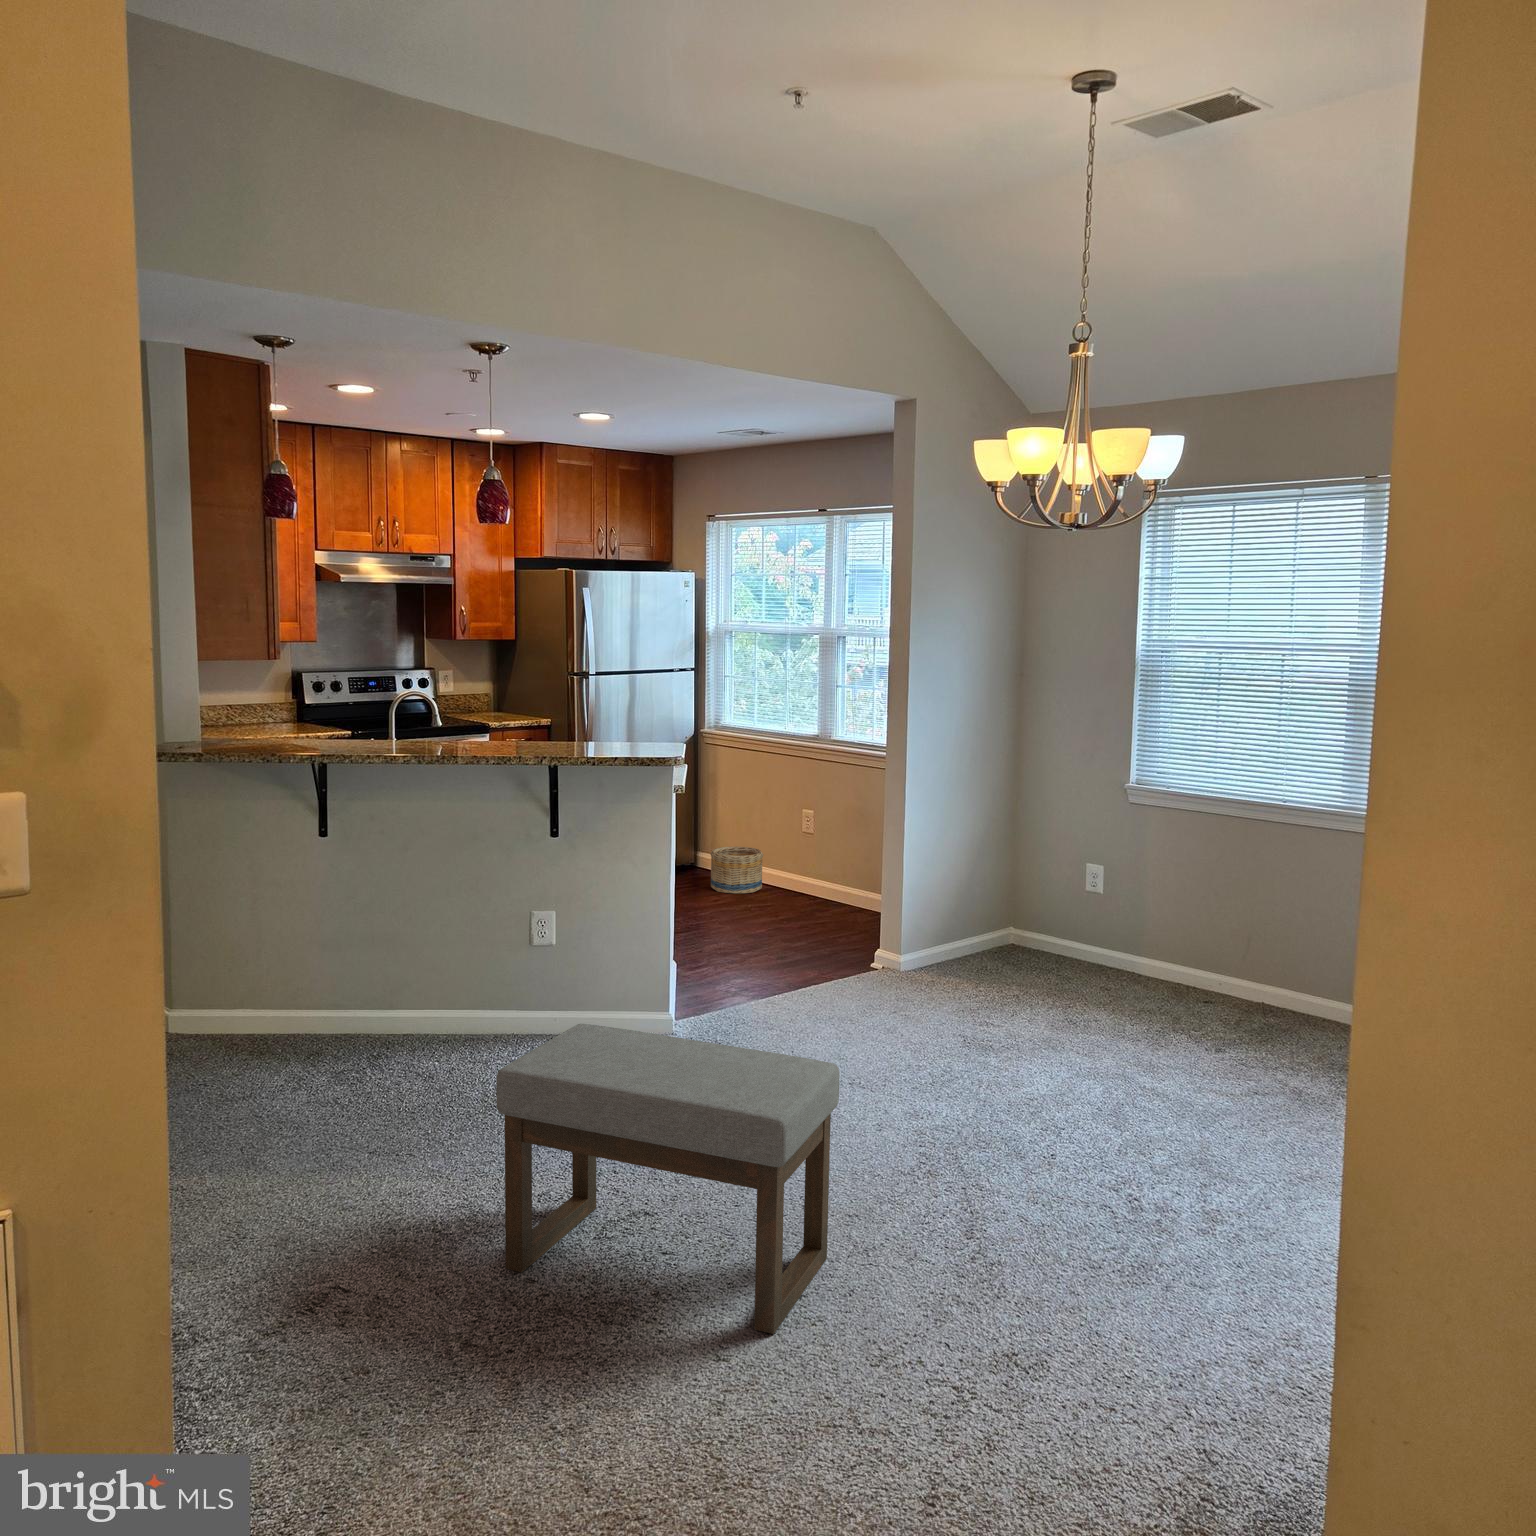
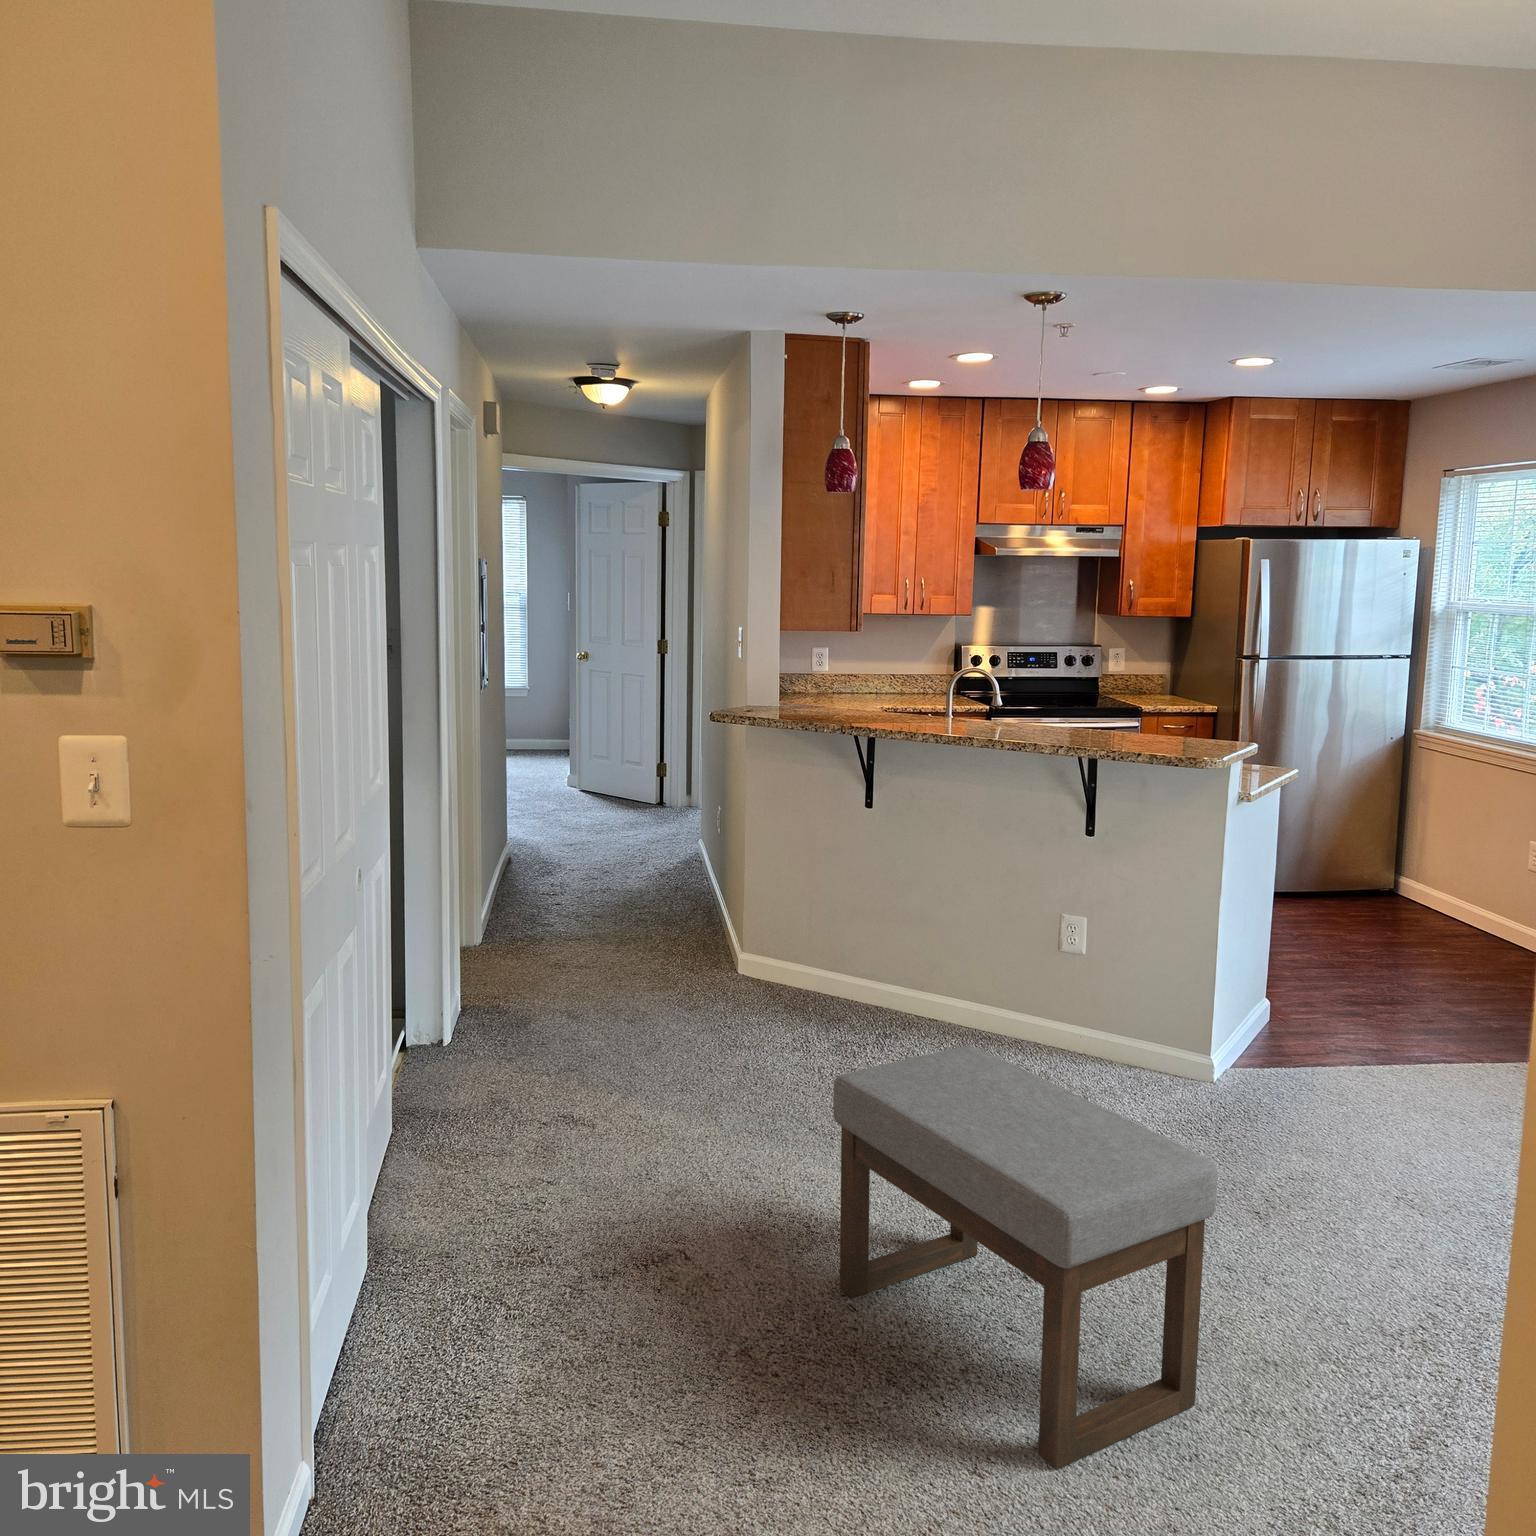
basket: present [710,847,763,894] -> none [1406,873,1482,934]

